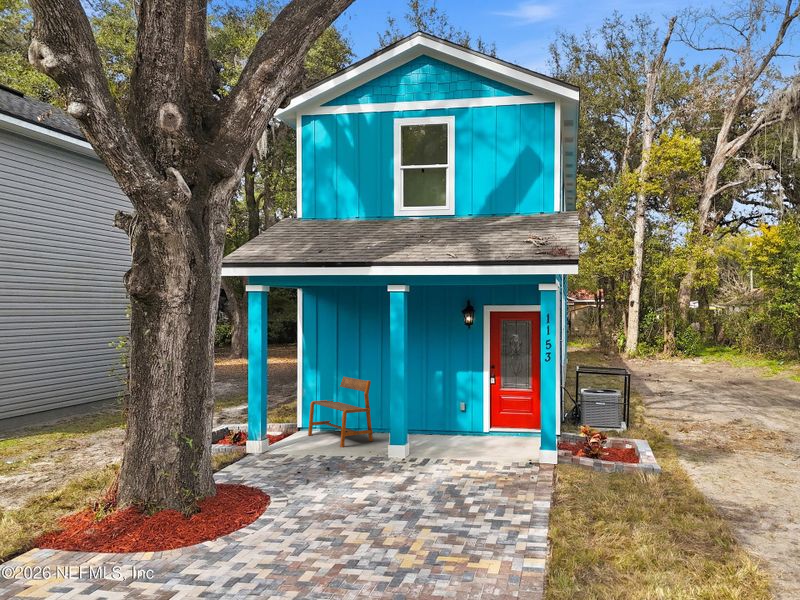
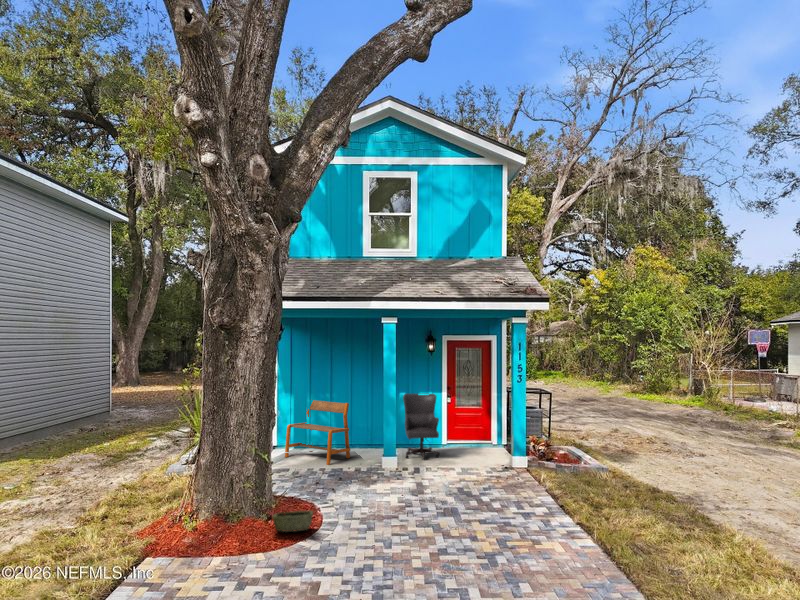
chair: none [432,373,473,449] -> present [403,393,439,460]
woven basket: none [198,498,247,521] -> present [272,511,313,532]

